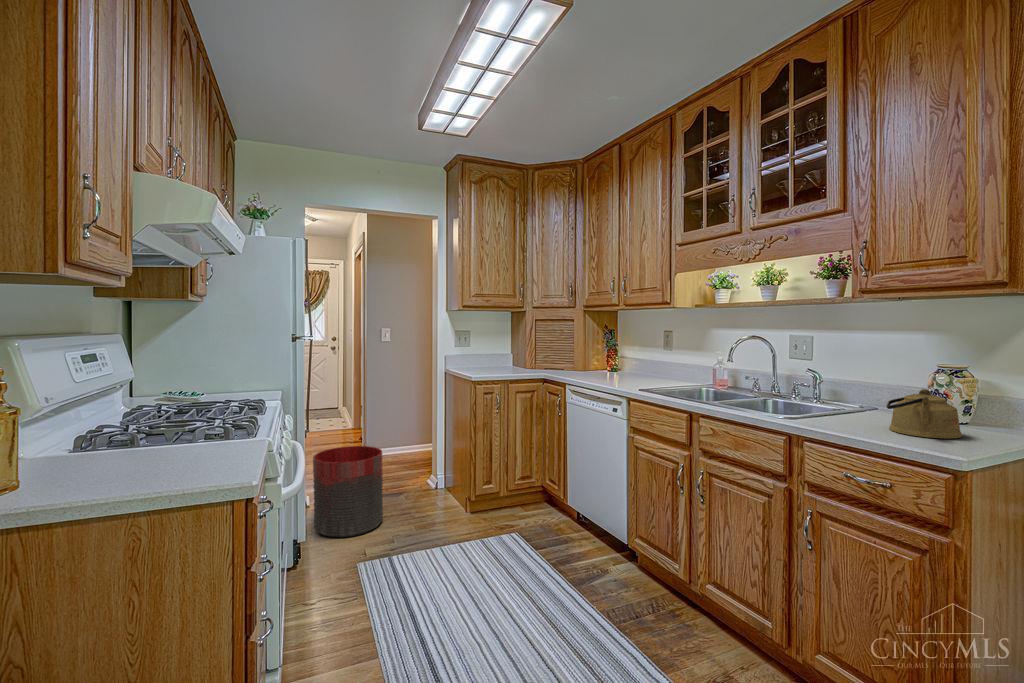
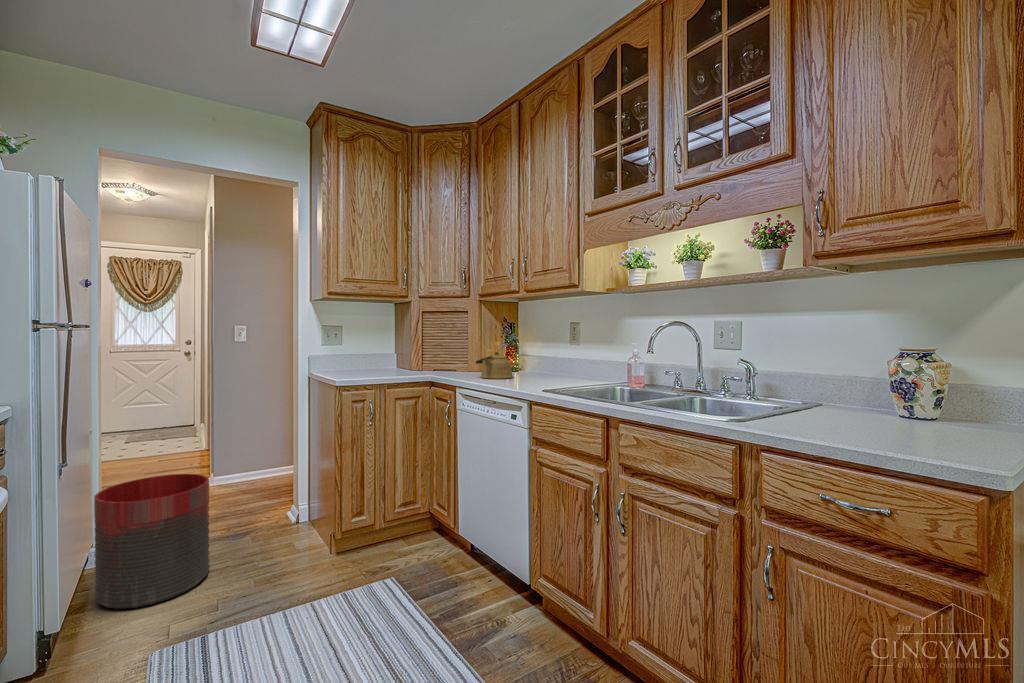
kettle: present [886,389,962,439] -> present [476,352,513,379]

